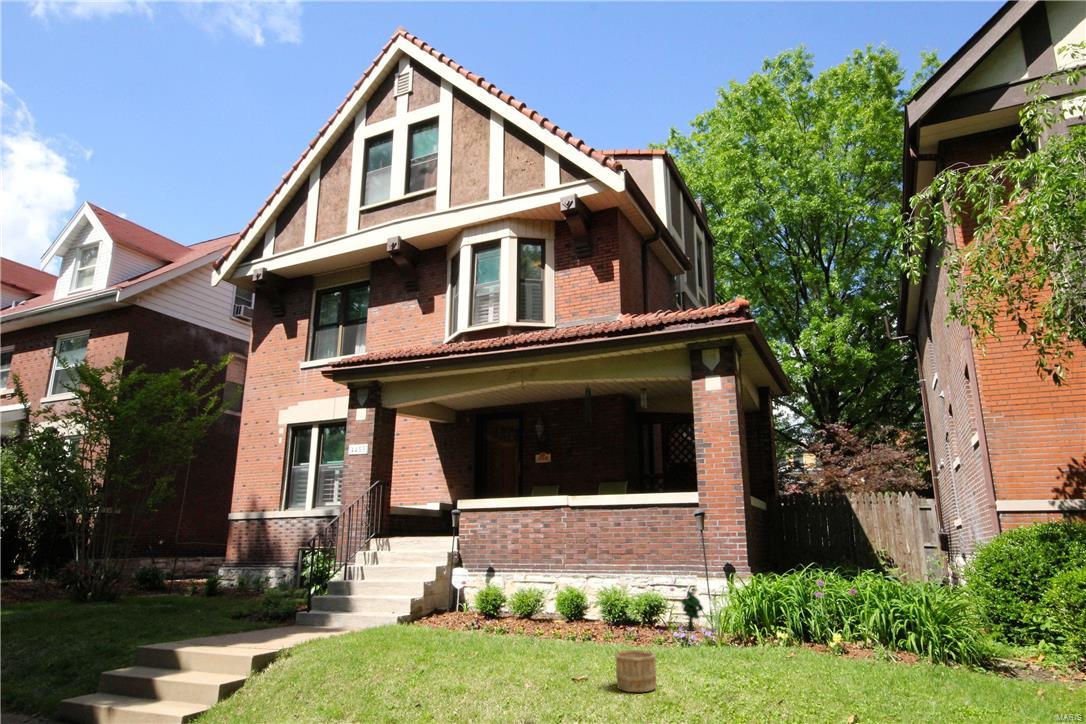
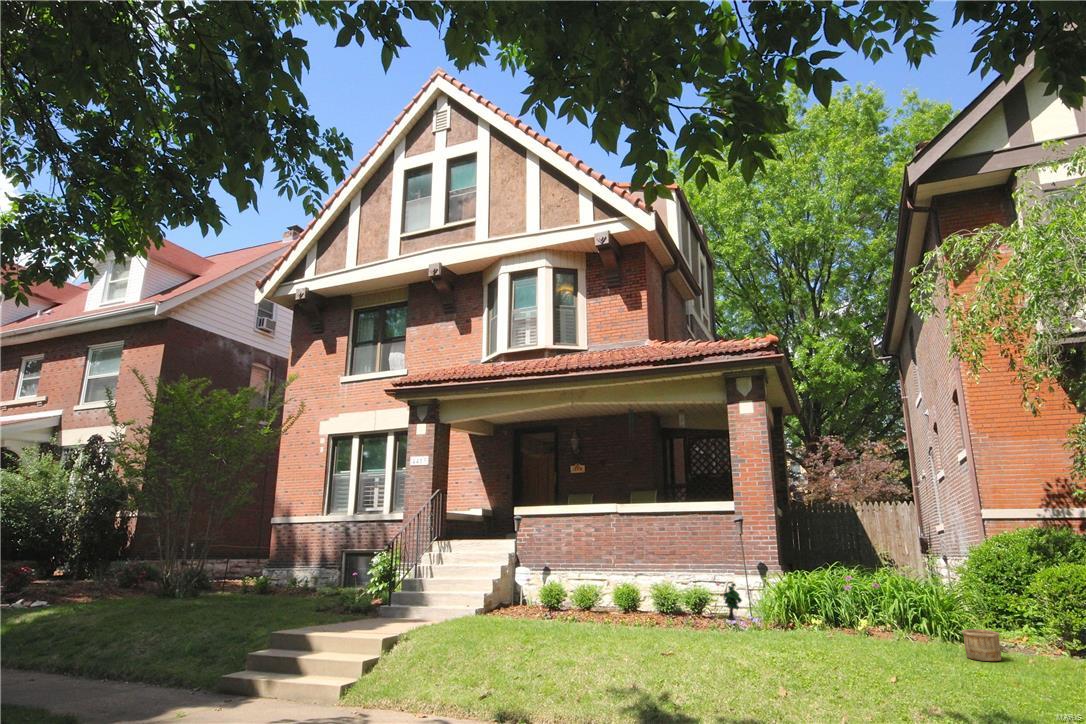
wooden bucket: present [615,650,656,692] -> present [962,629,1001,661]

